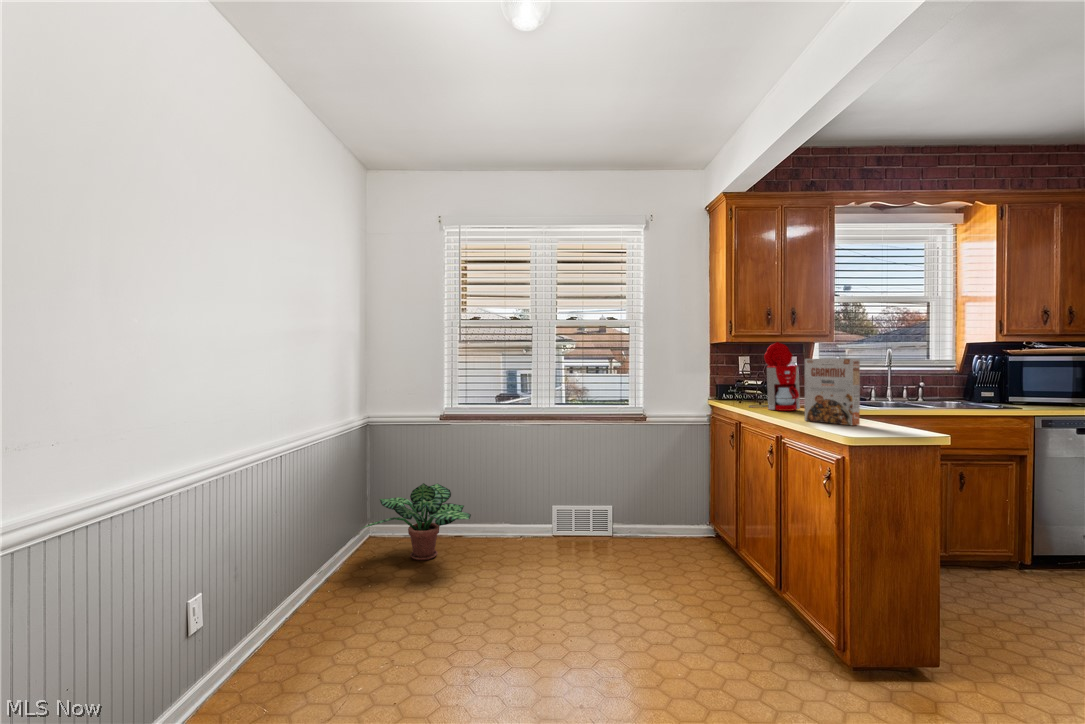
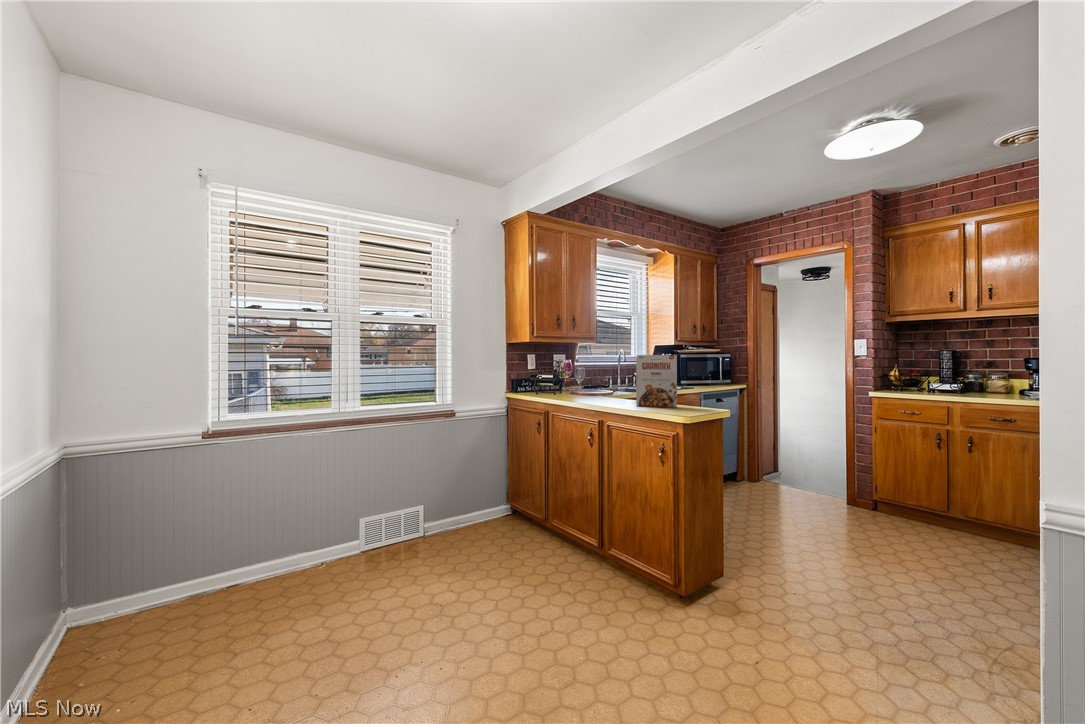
coffee maker: present [749,342,800,411] -> none [558,342,604,399]
potted plant: present [362,483,471,560] -> none [71,523,285,640]

